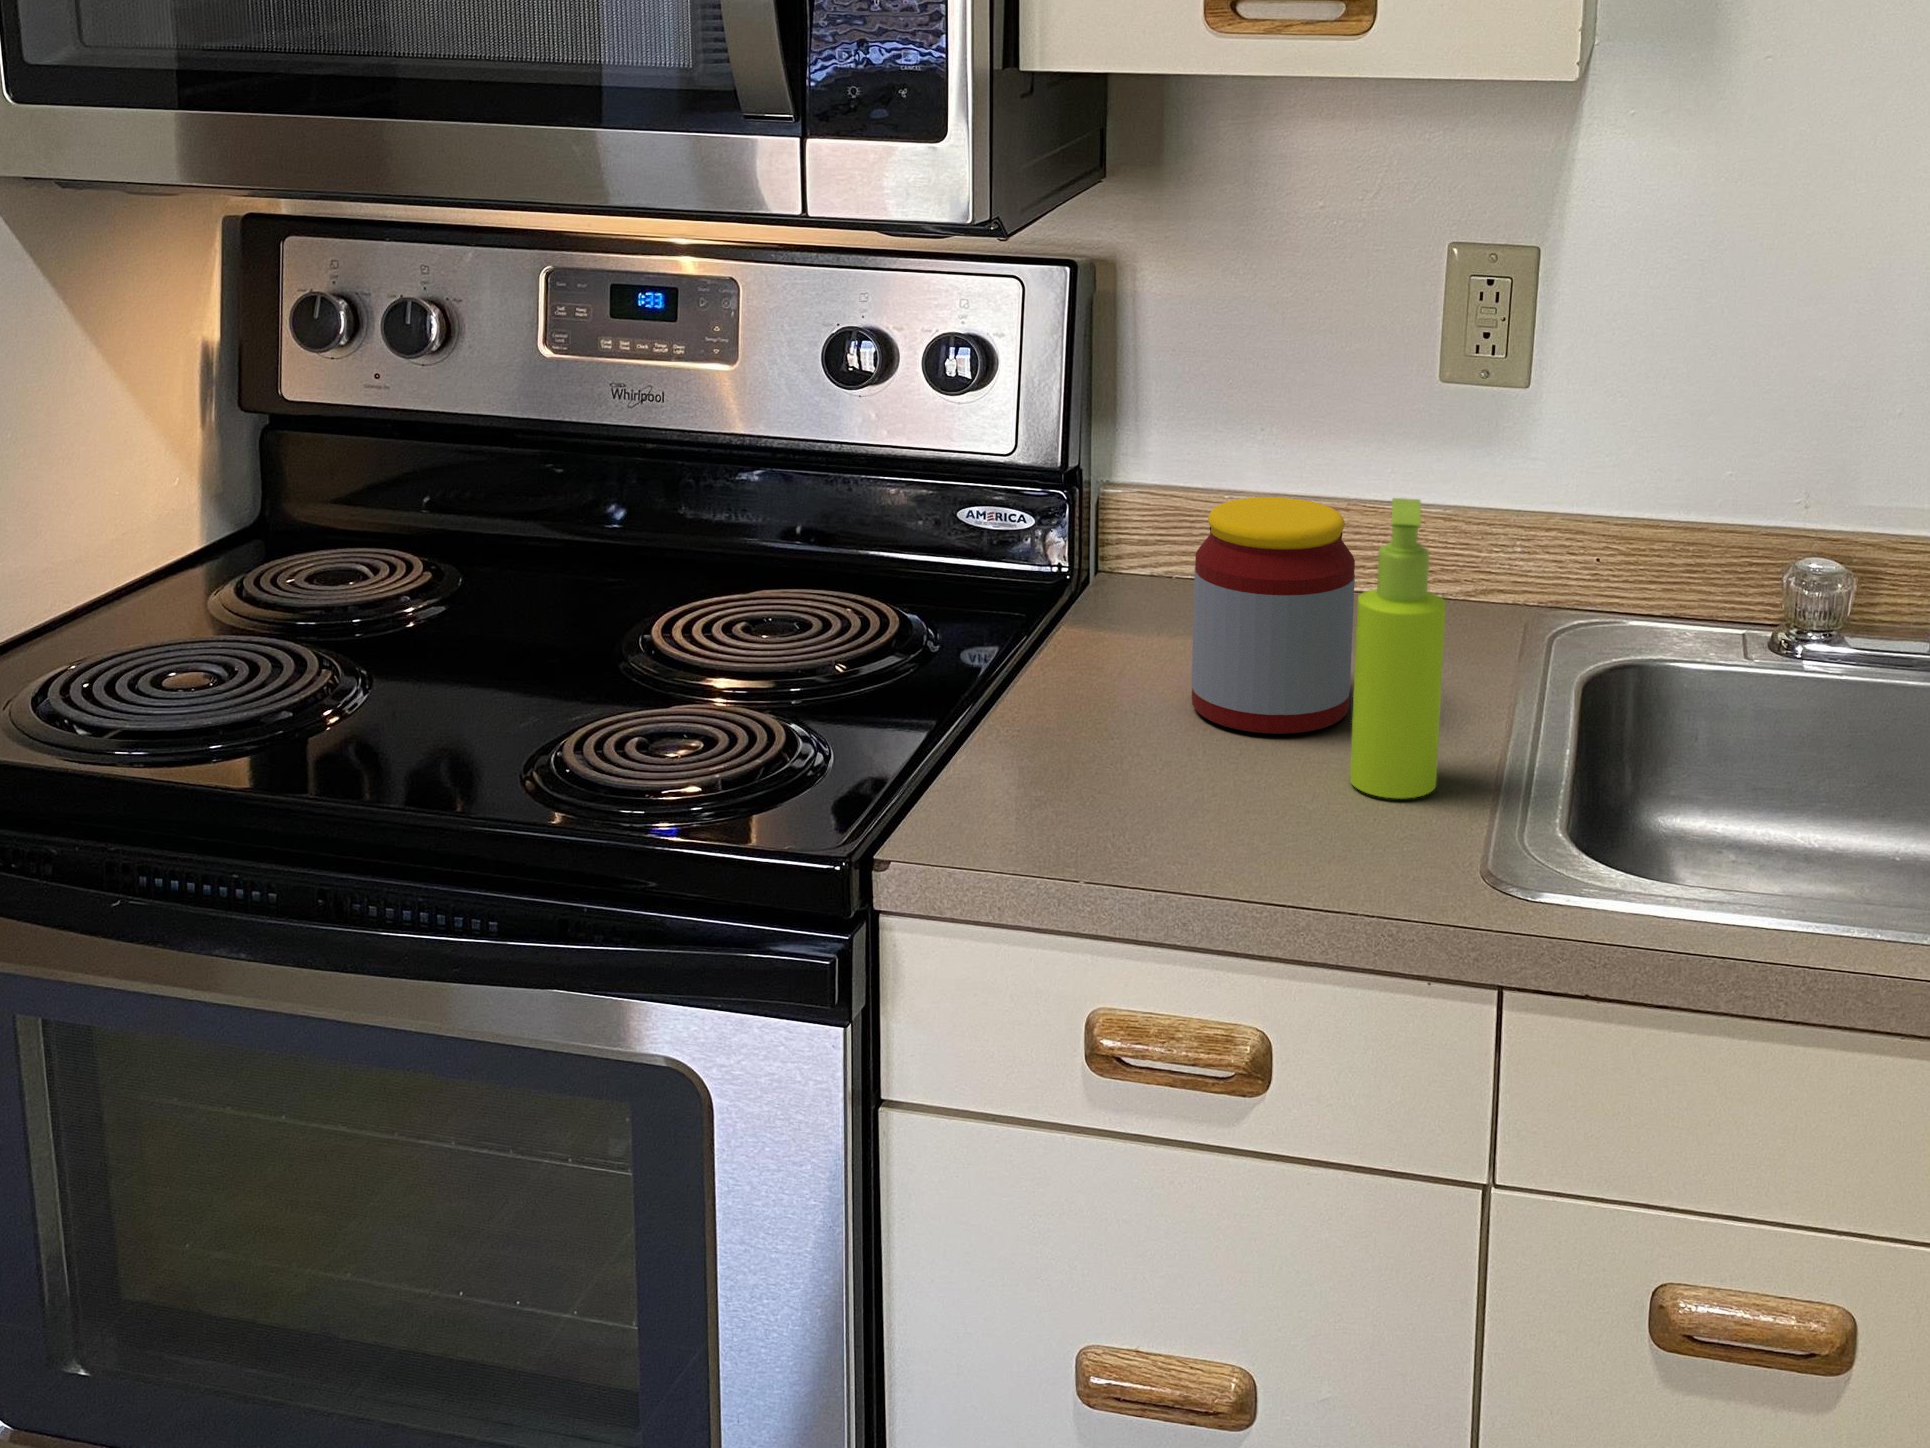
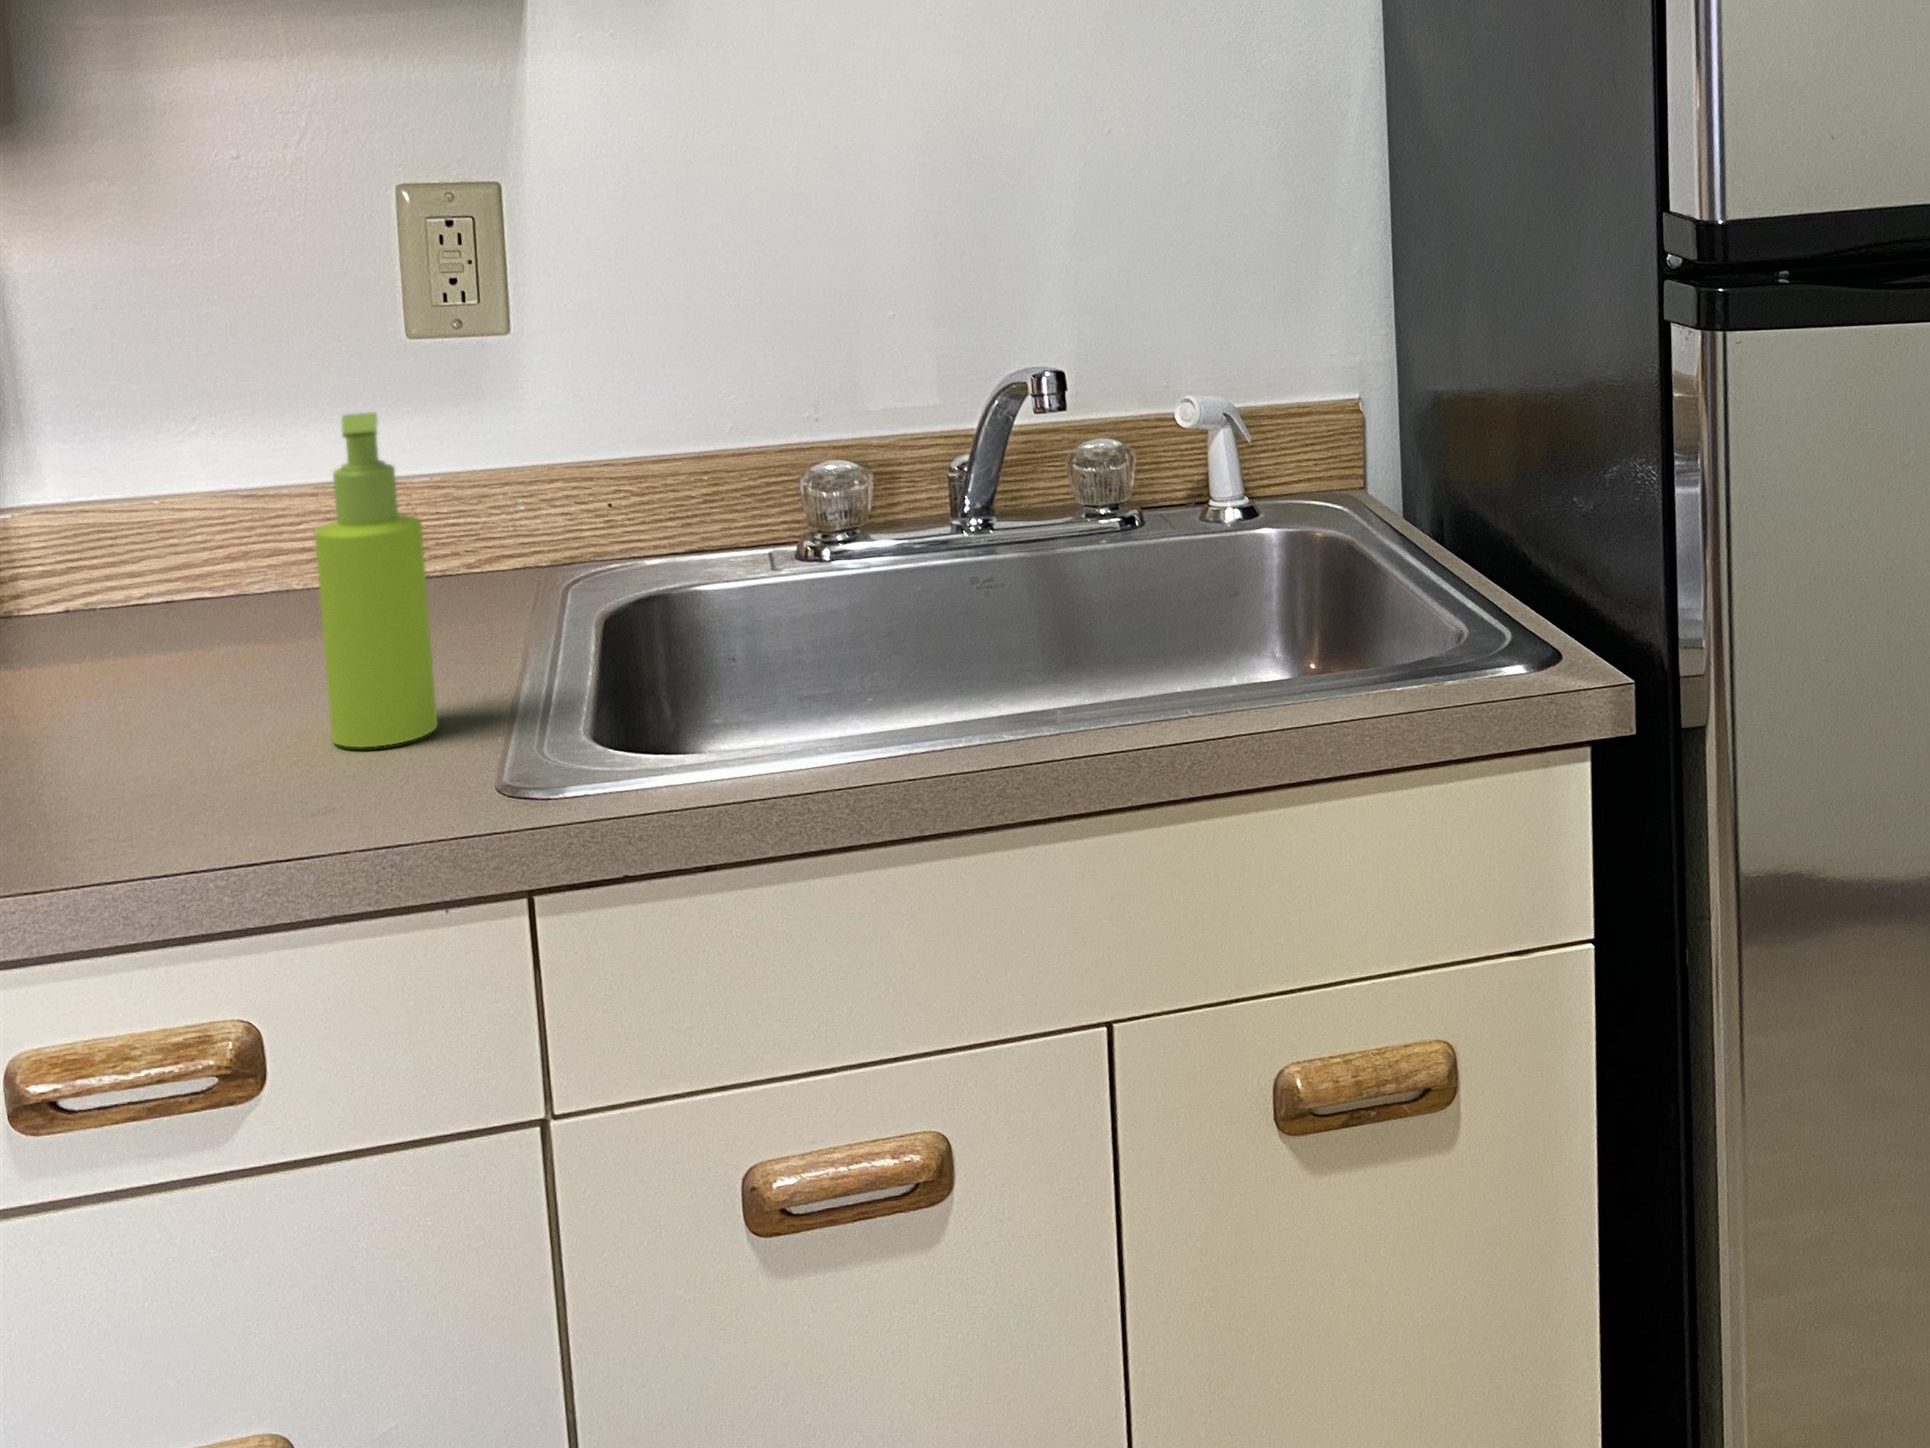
jar: present [1191,497,1355,734] -> none [106,458,327,724]

